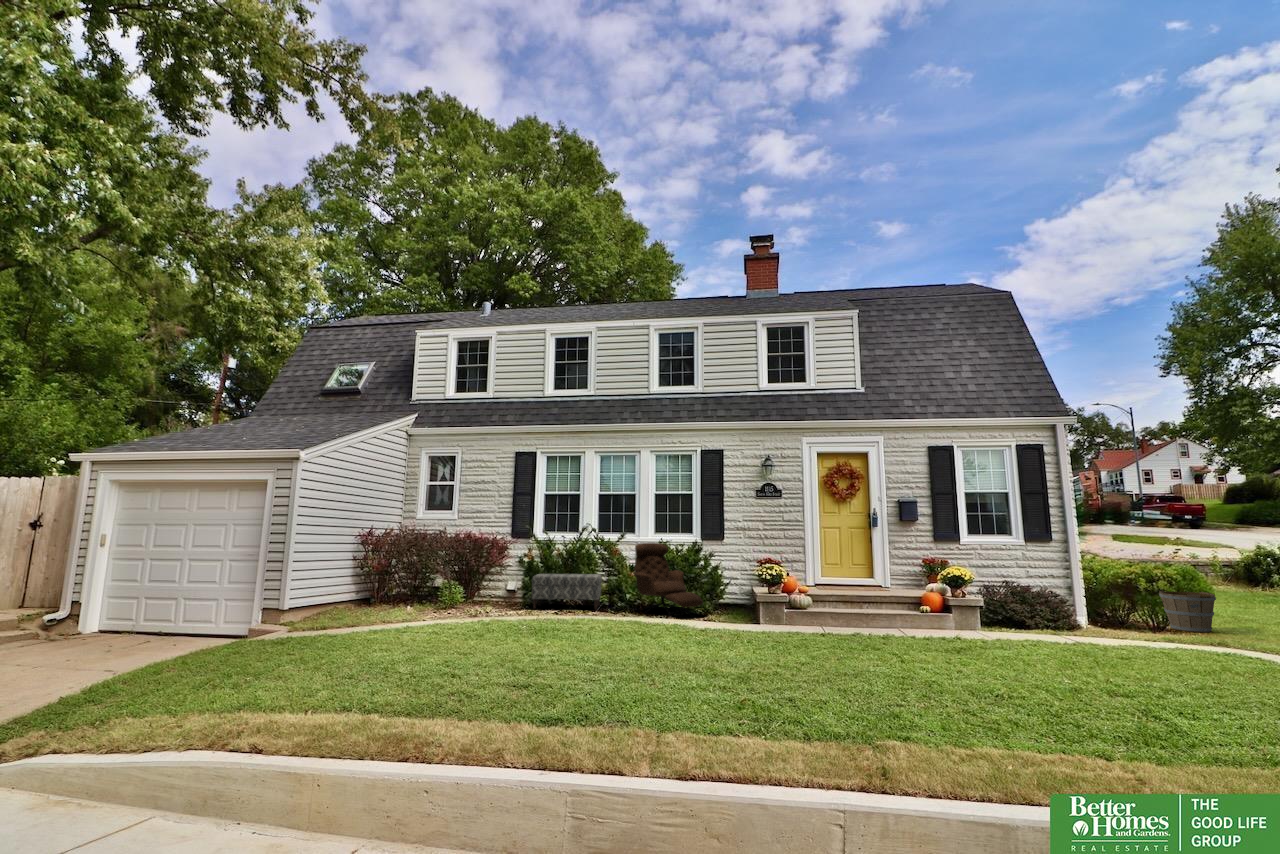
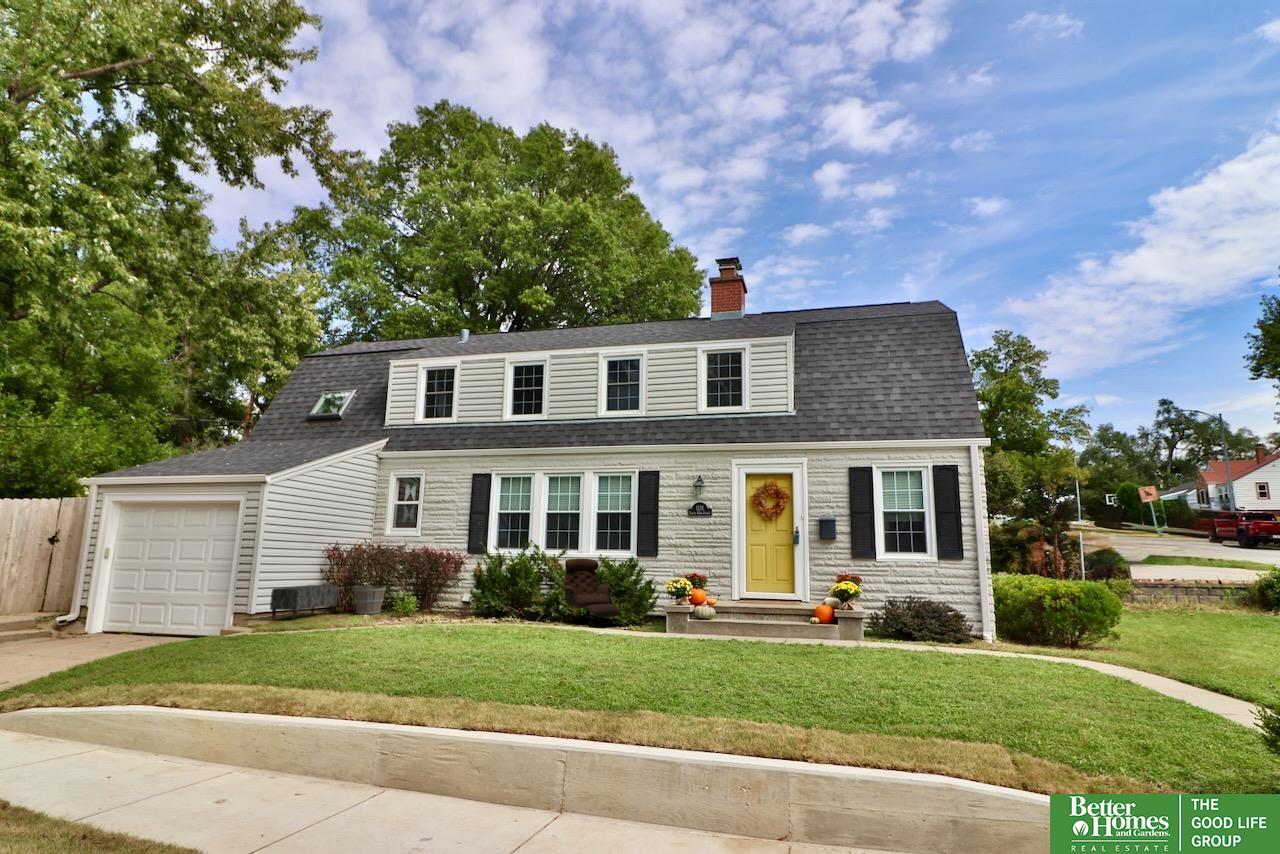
bench: present [532,574,602,610] -> present [270,585,338,620]
wooden bucket: present [1159,590,1216,632] -> present [353,585,386,614]

